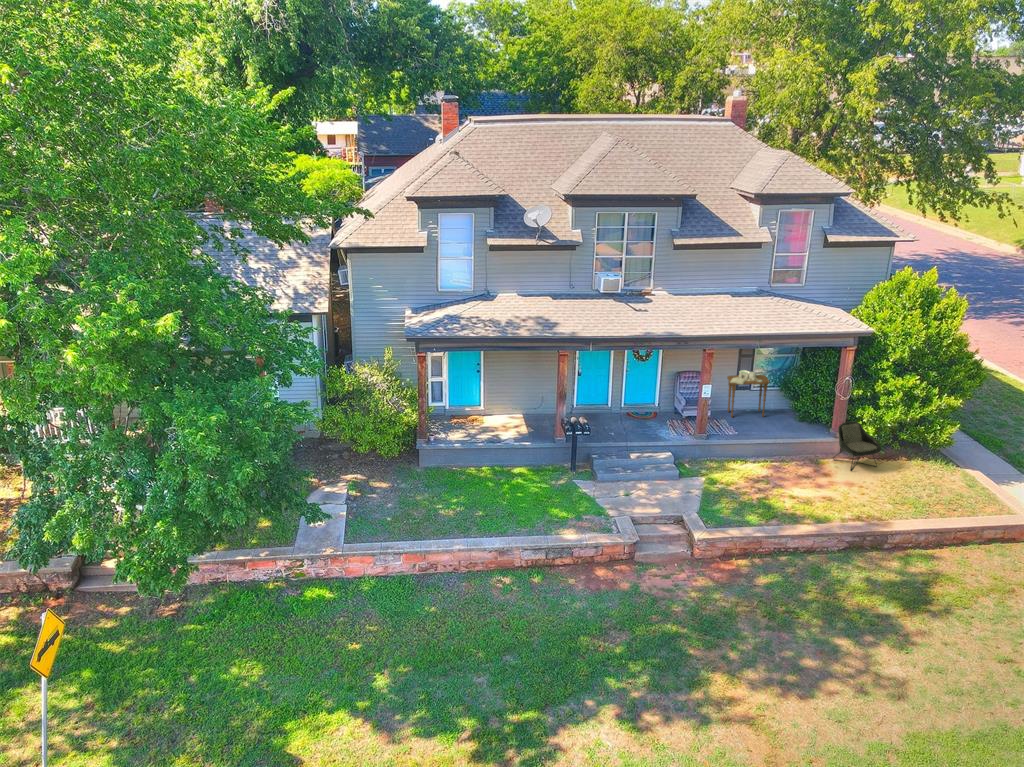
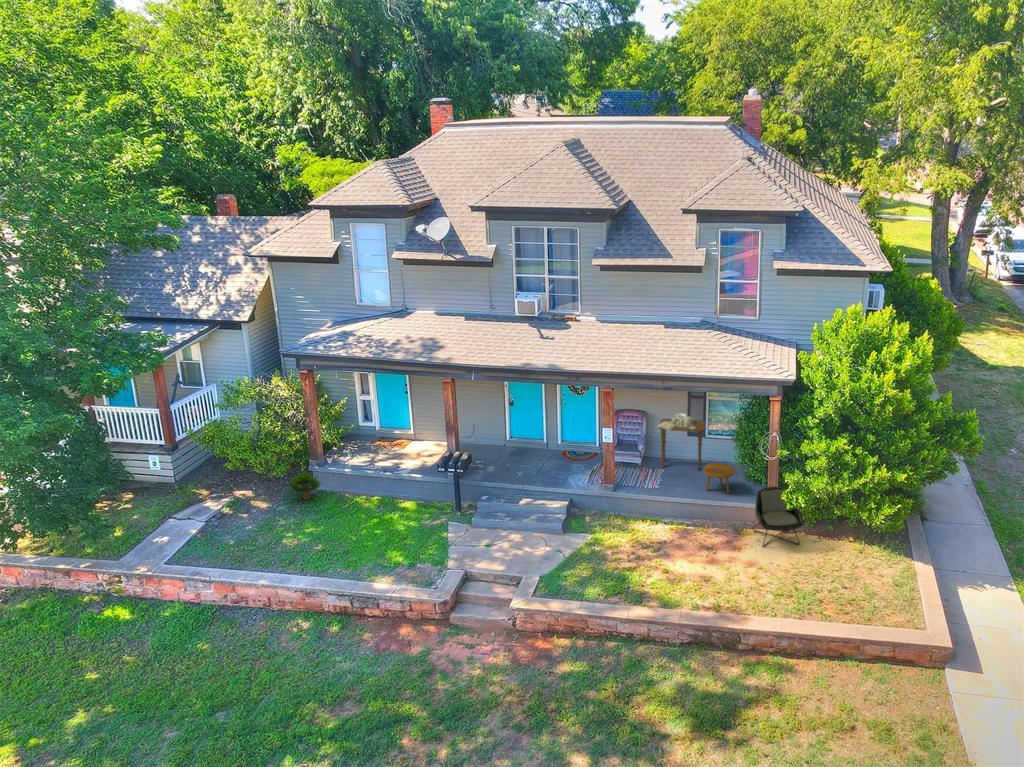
footstool: none [780,408,808,433] -> present [703,463,735,494]
potted plant: none [409,448,439,475] -> present [290,472,320,500]

